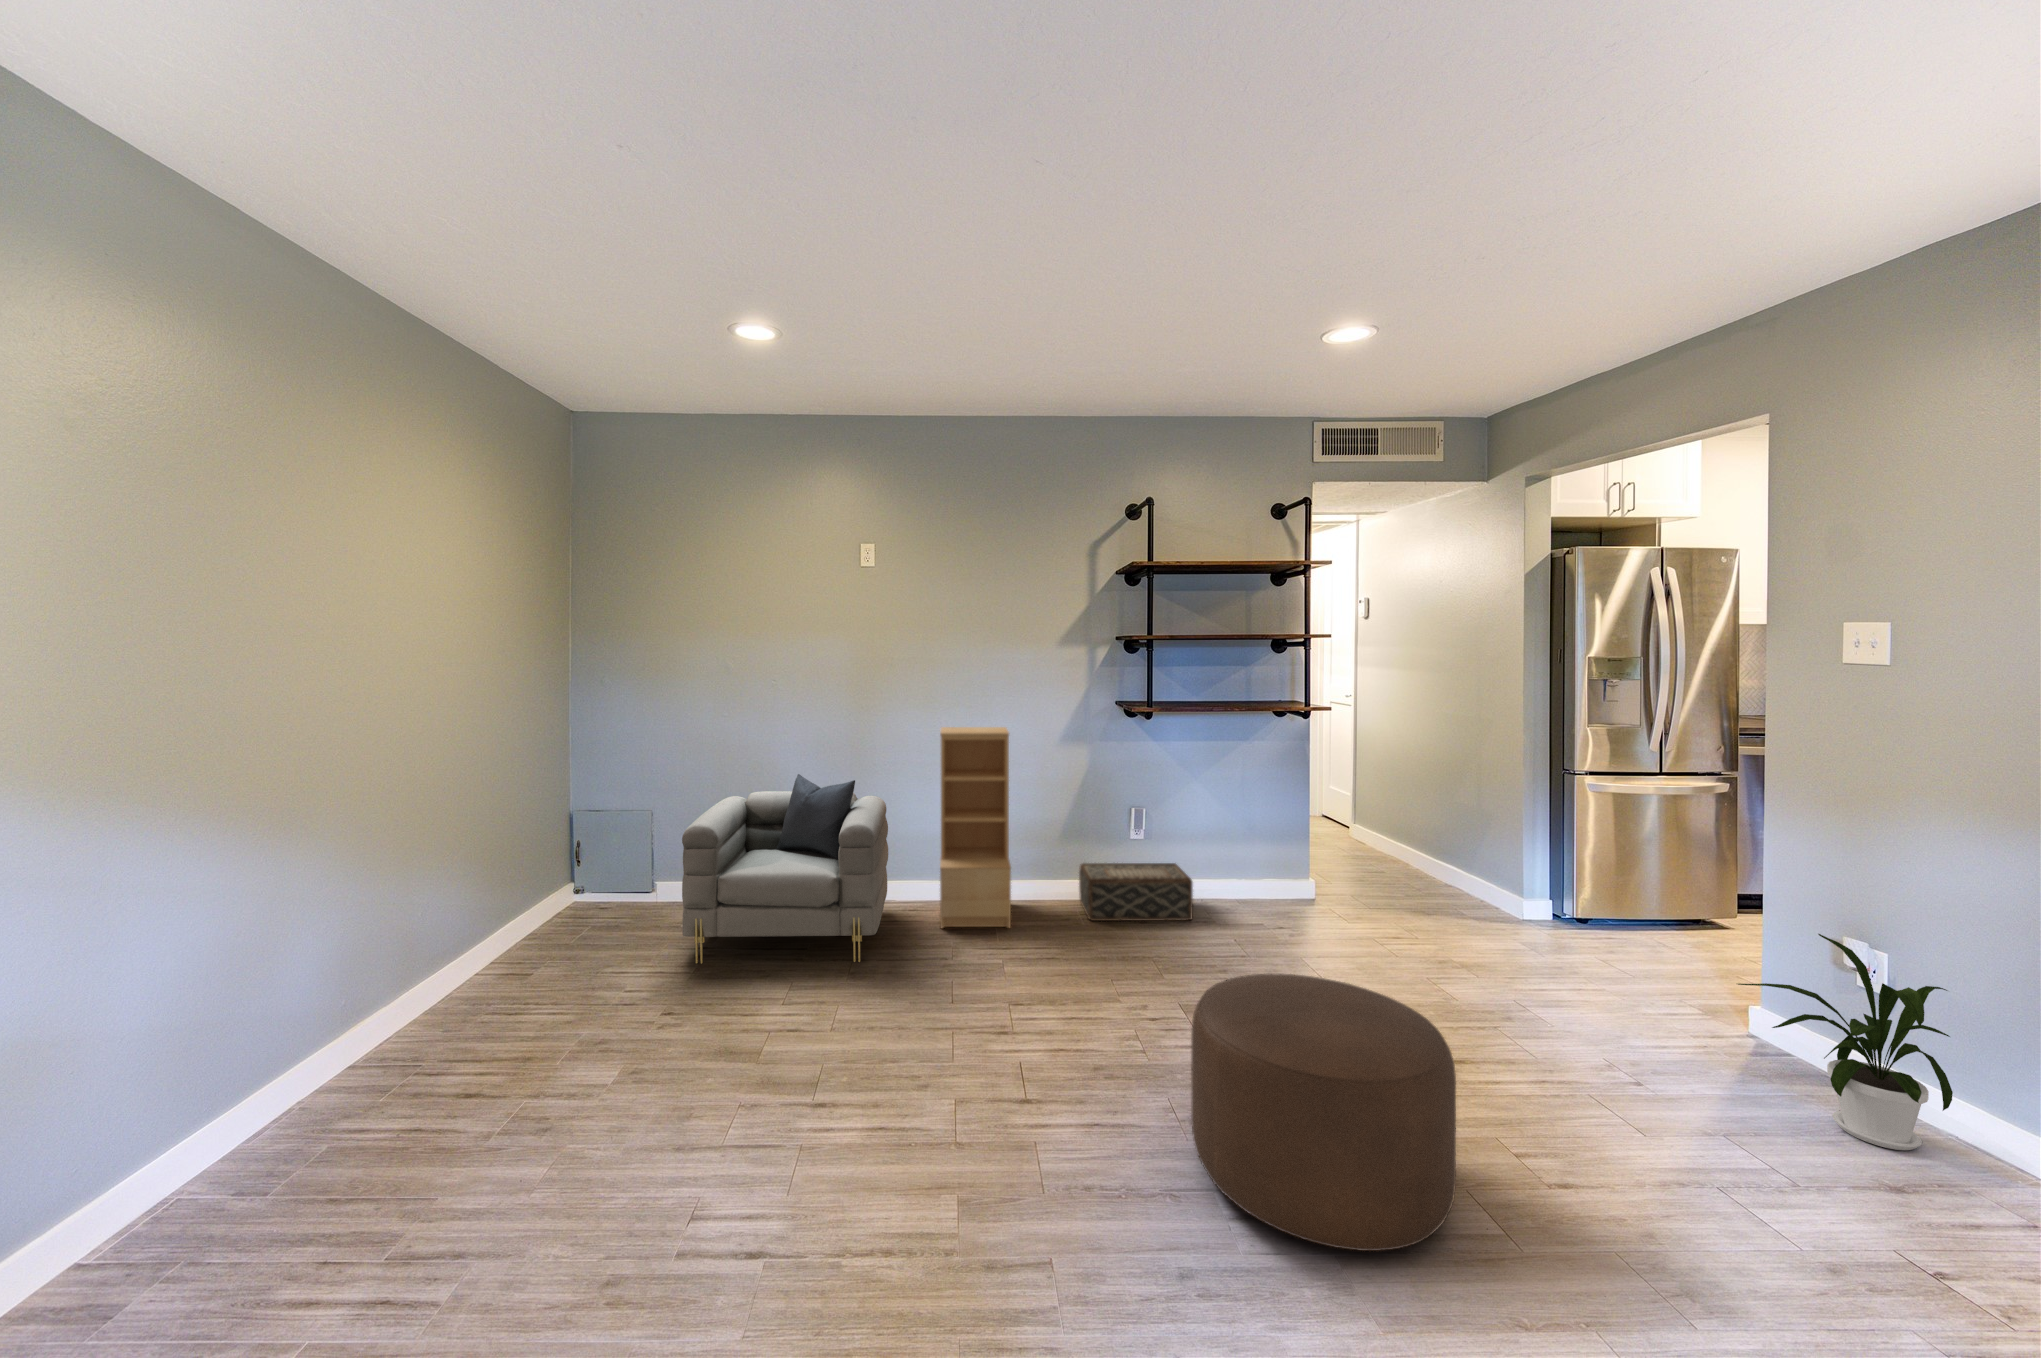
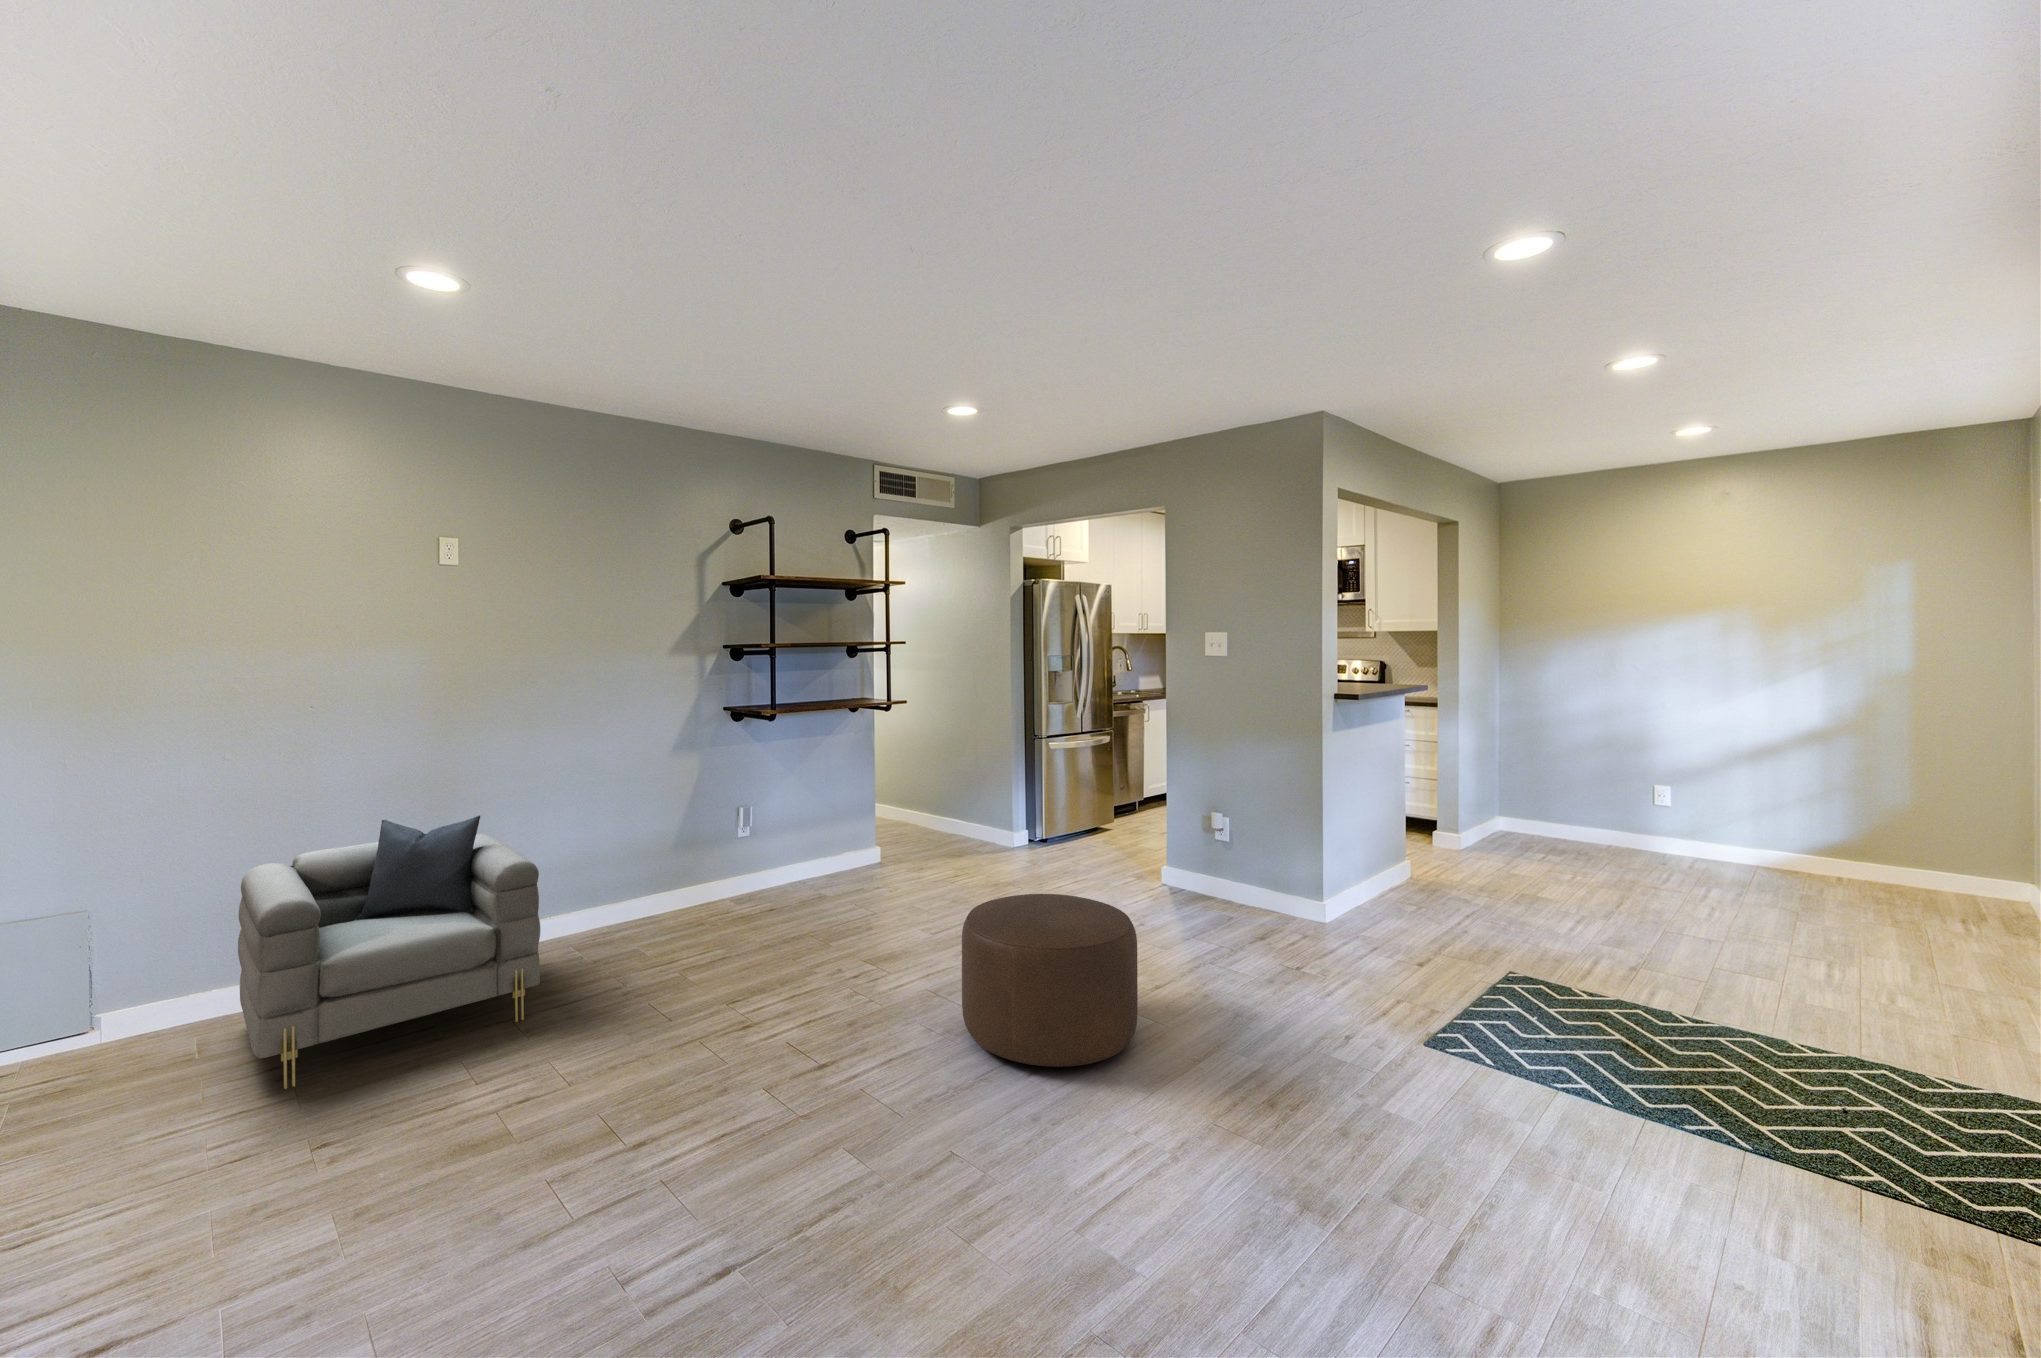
bookshelf: present [940,727,1011,928] -> none [551,740,656,966]
woven basket: present [1079,863,1193,921] -> none [696,854,808,921]
house plant: present [1738,934,1953,1150] -> none [1179,812,1266,922]

